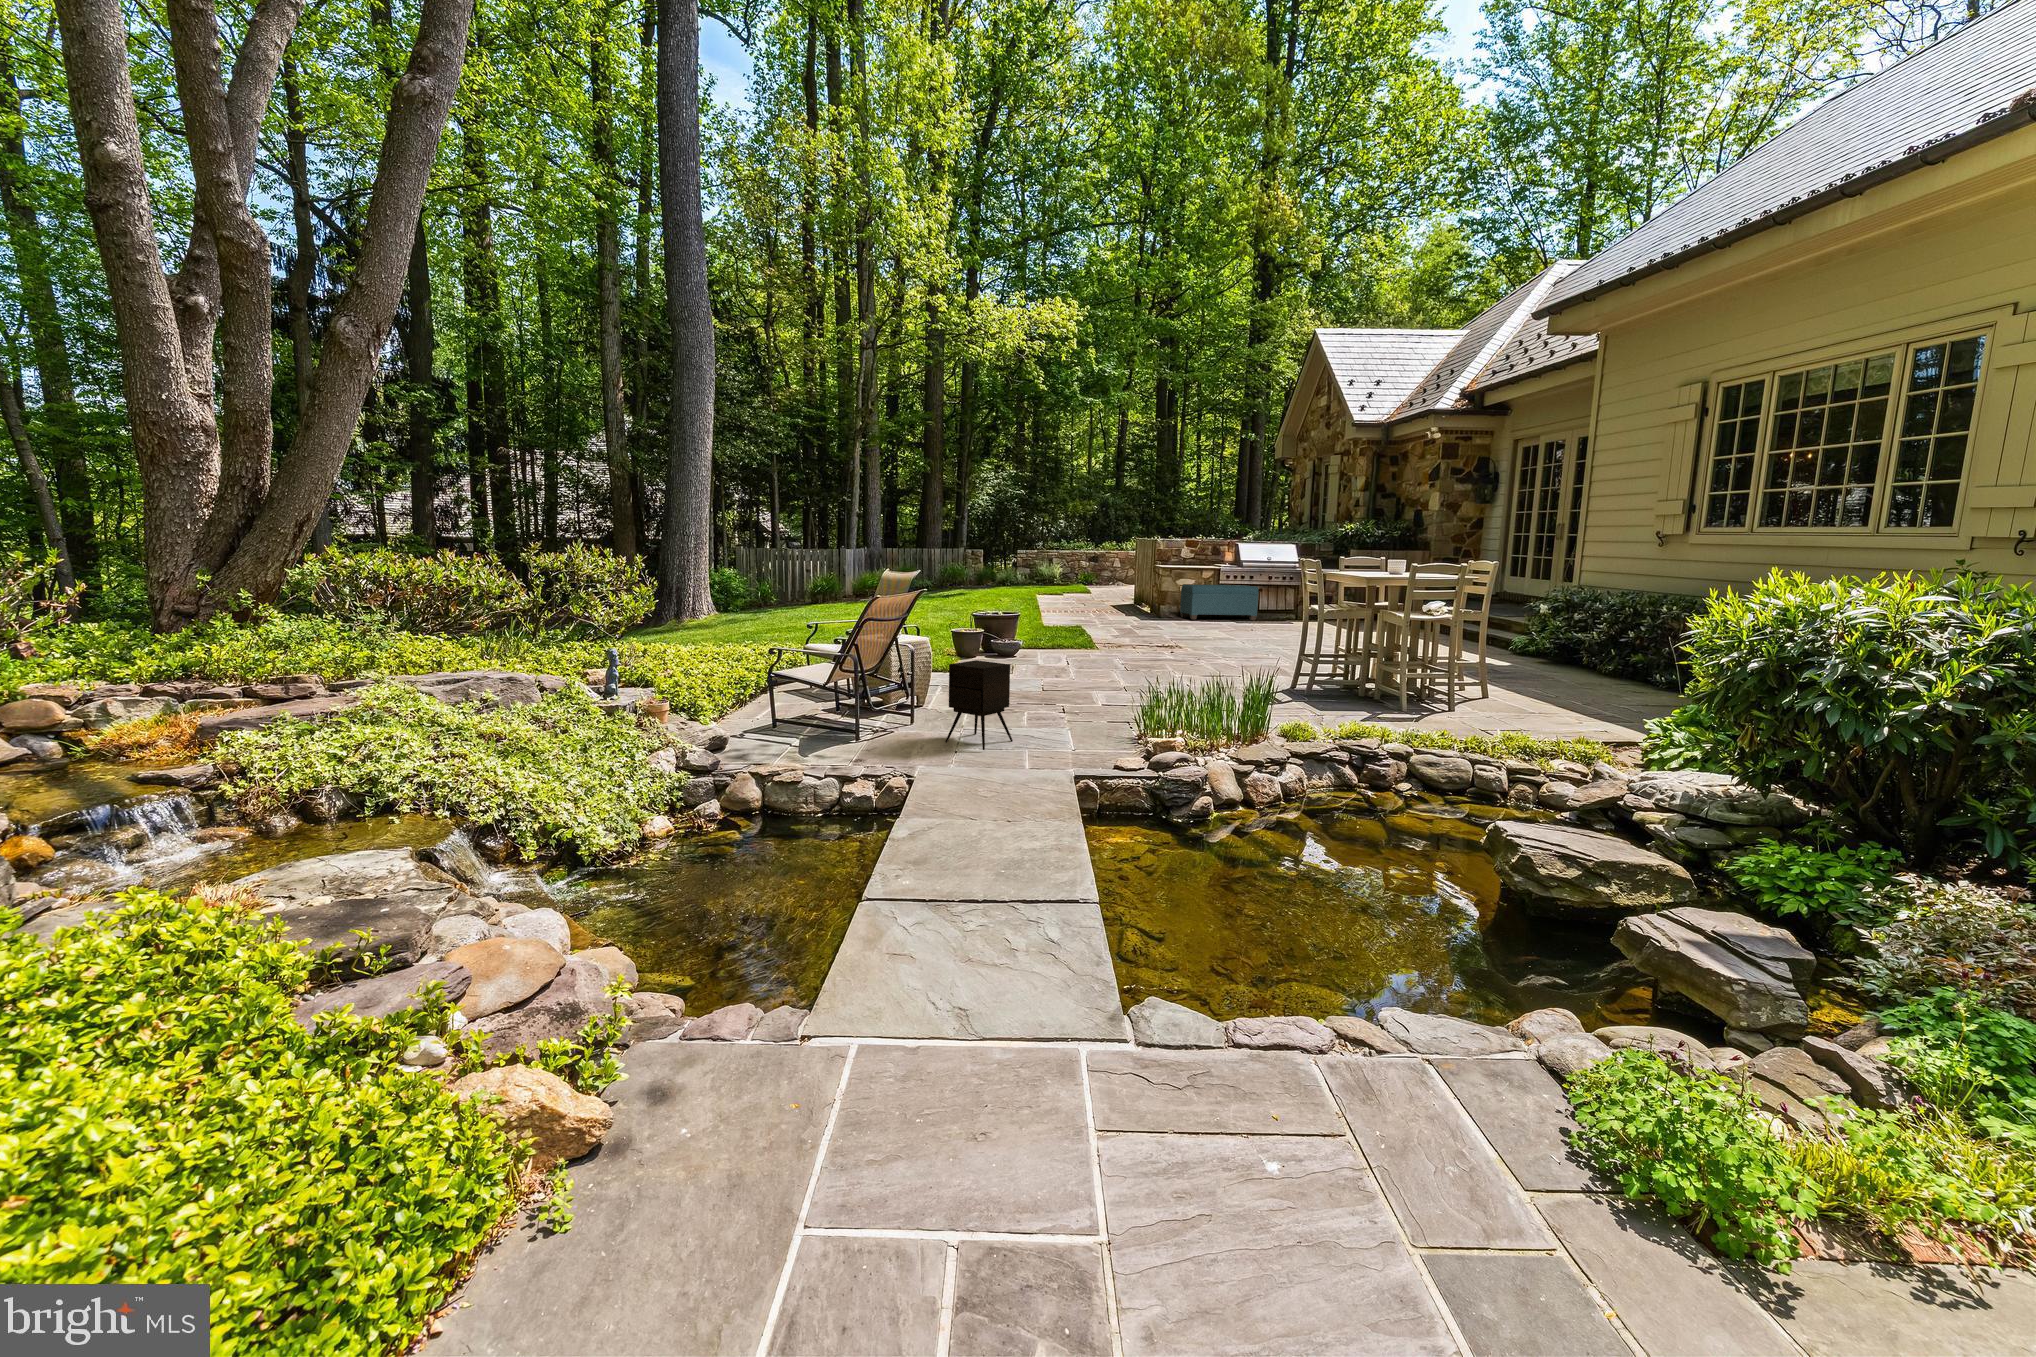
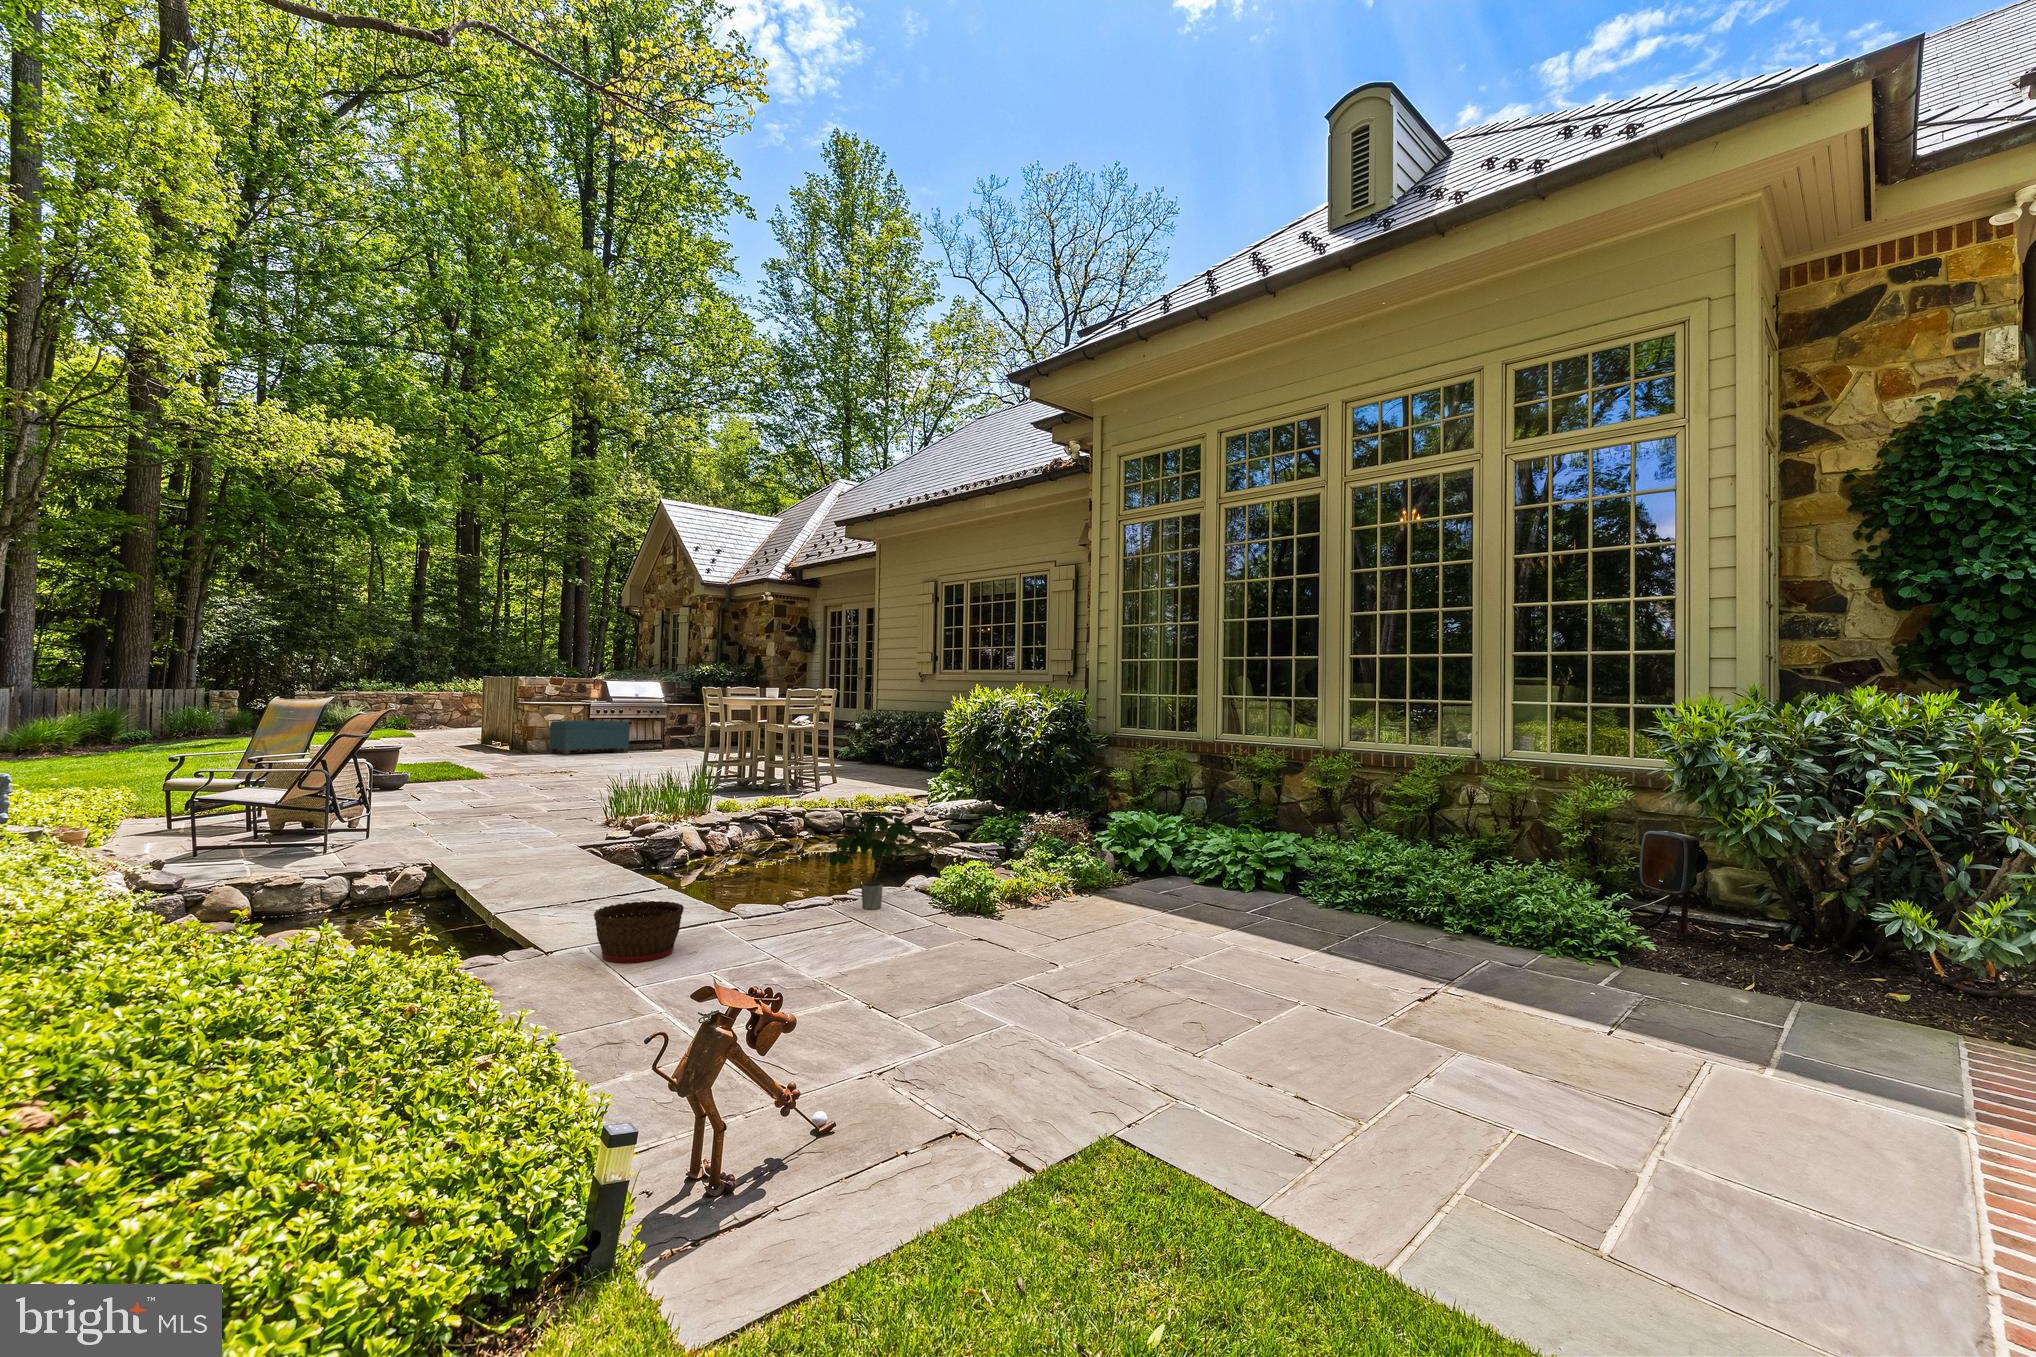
side table: present [945,660,1013,750] -> none [427,769,493,844]
potted plant: none [1310,908,1538,1140] -> present [827,812,916,910]
basket: none [778,1021,940,1190] -> present [594,901,684,963]

